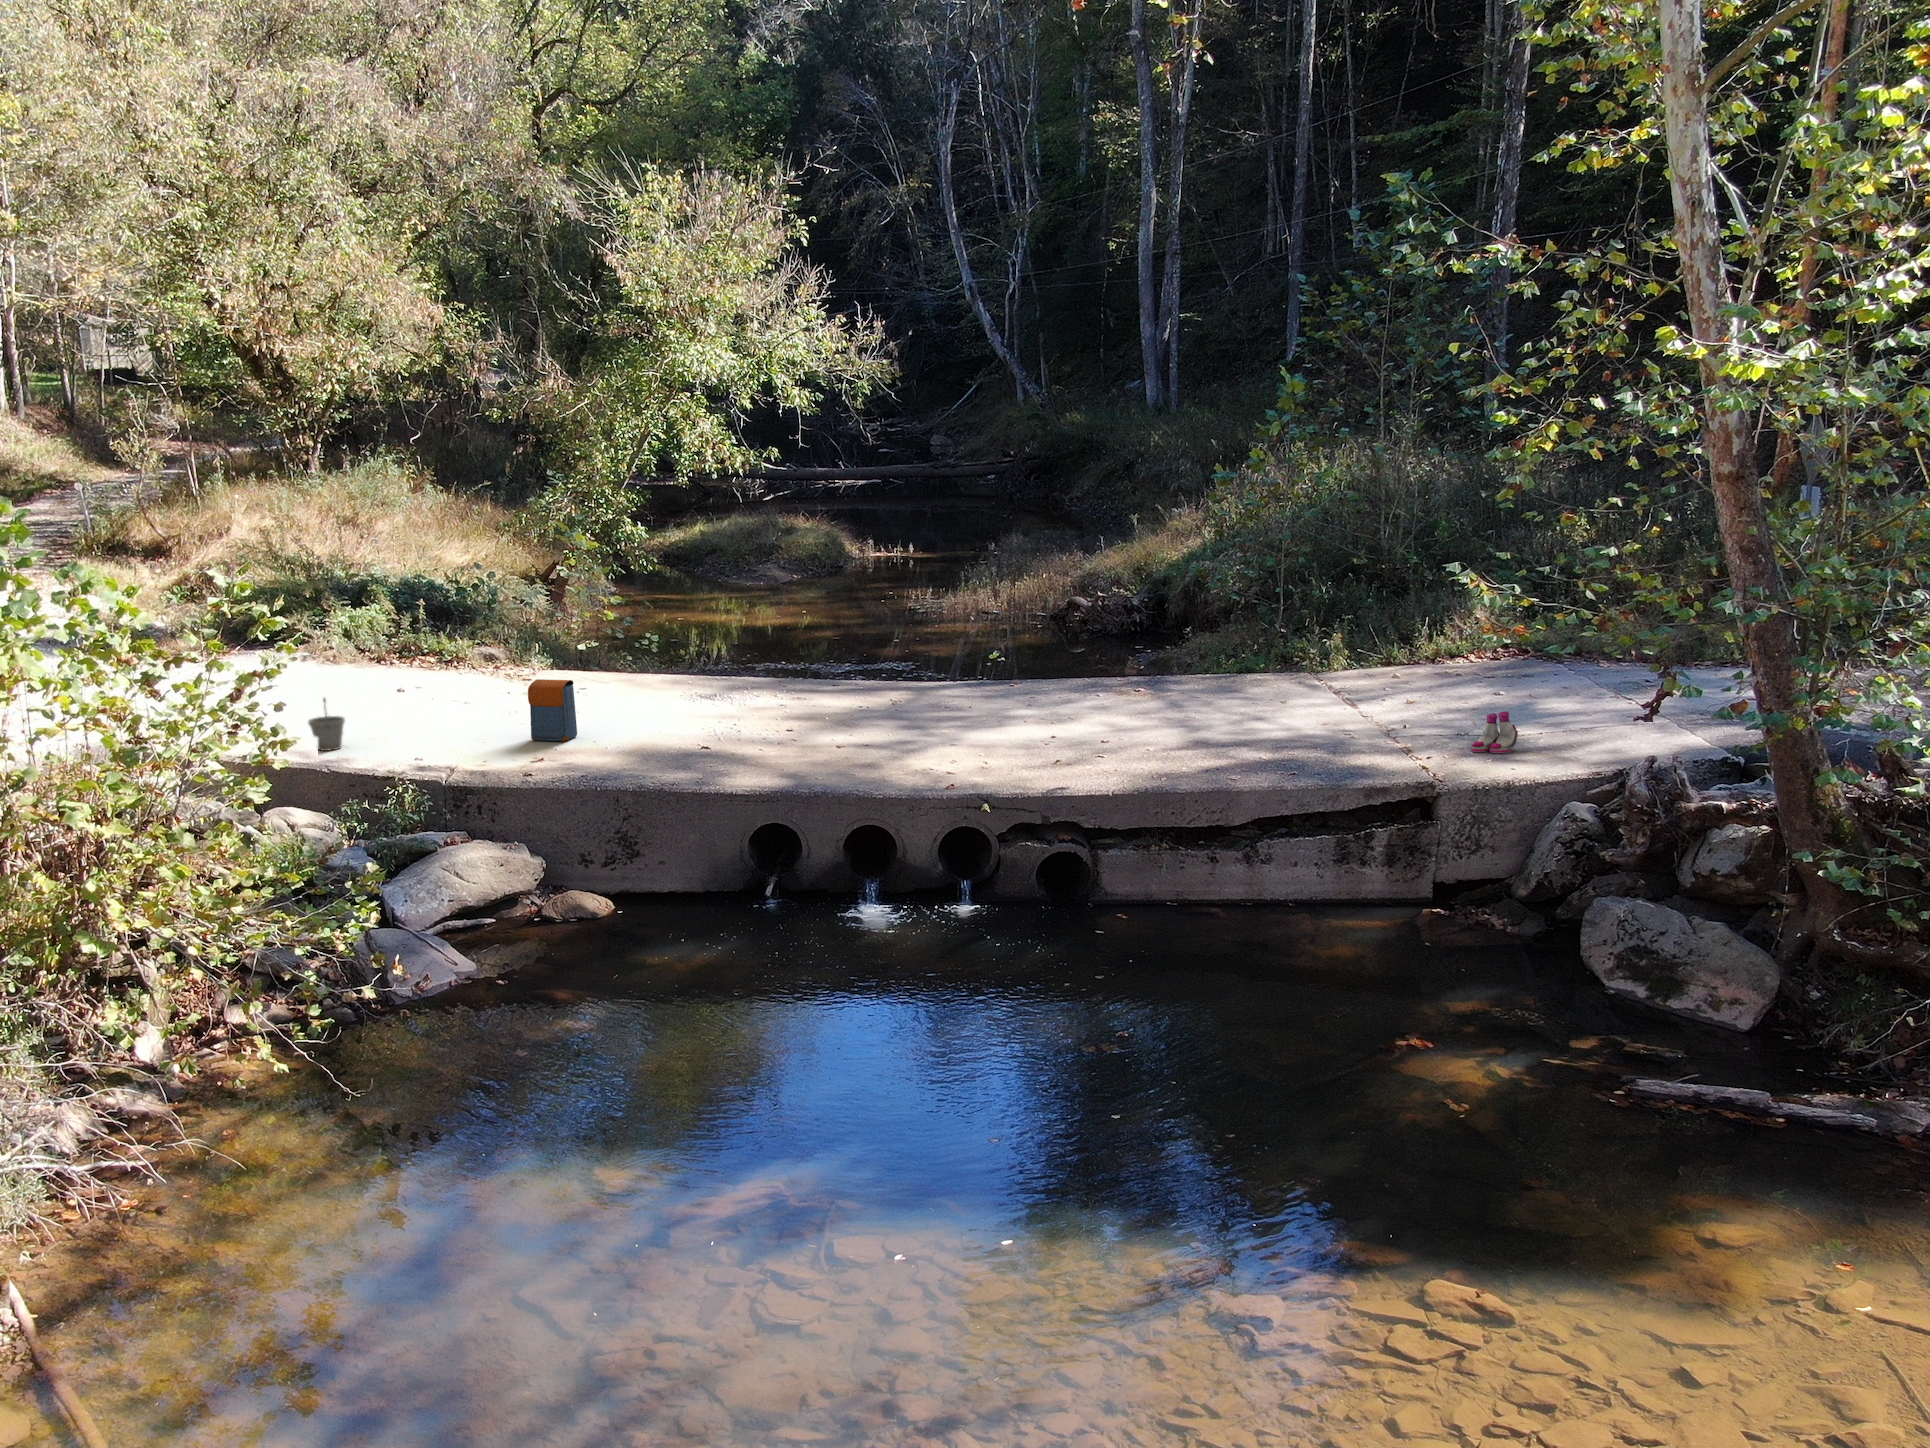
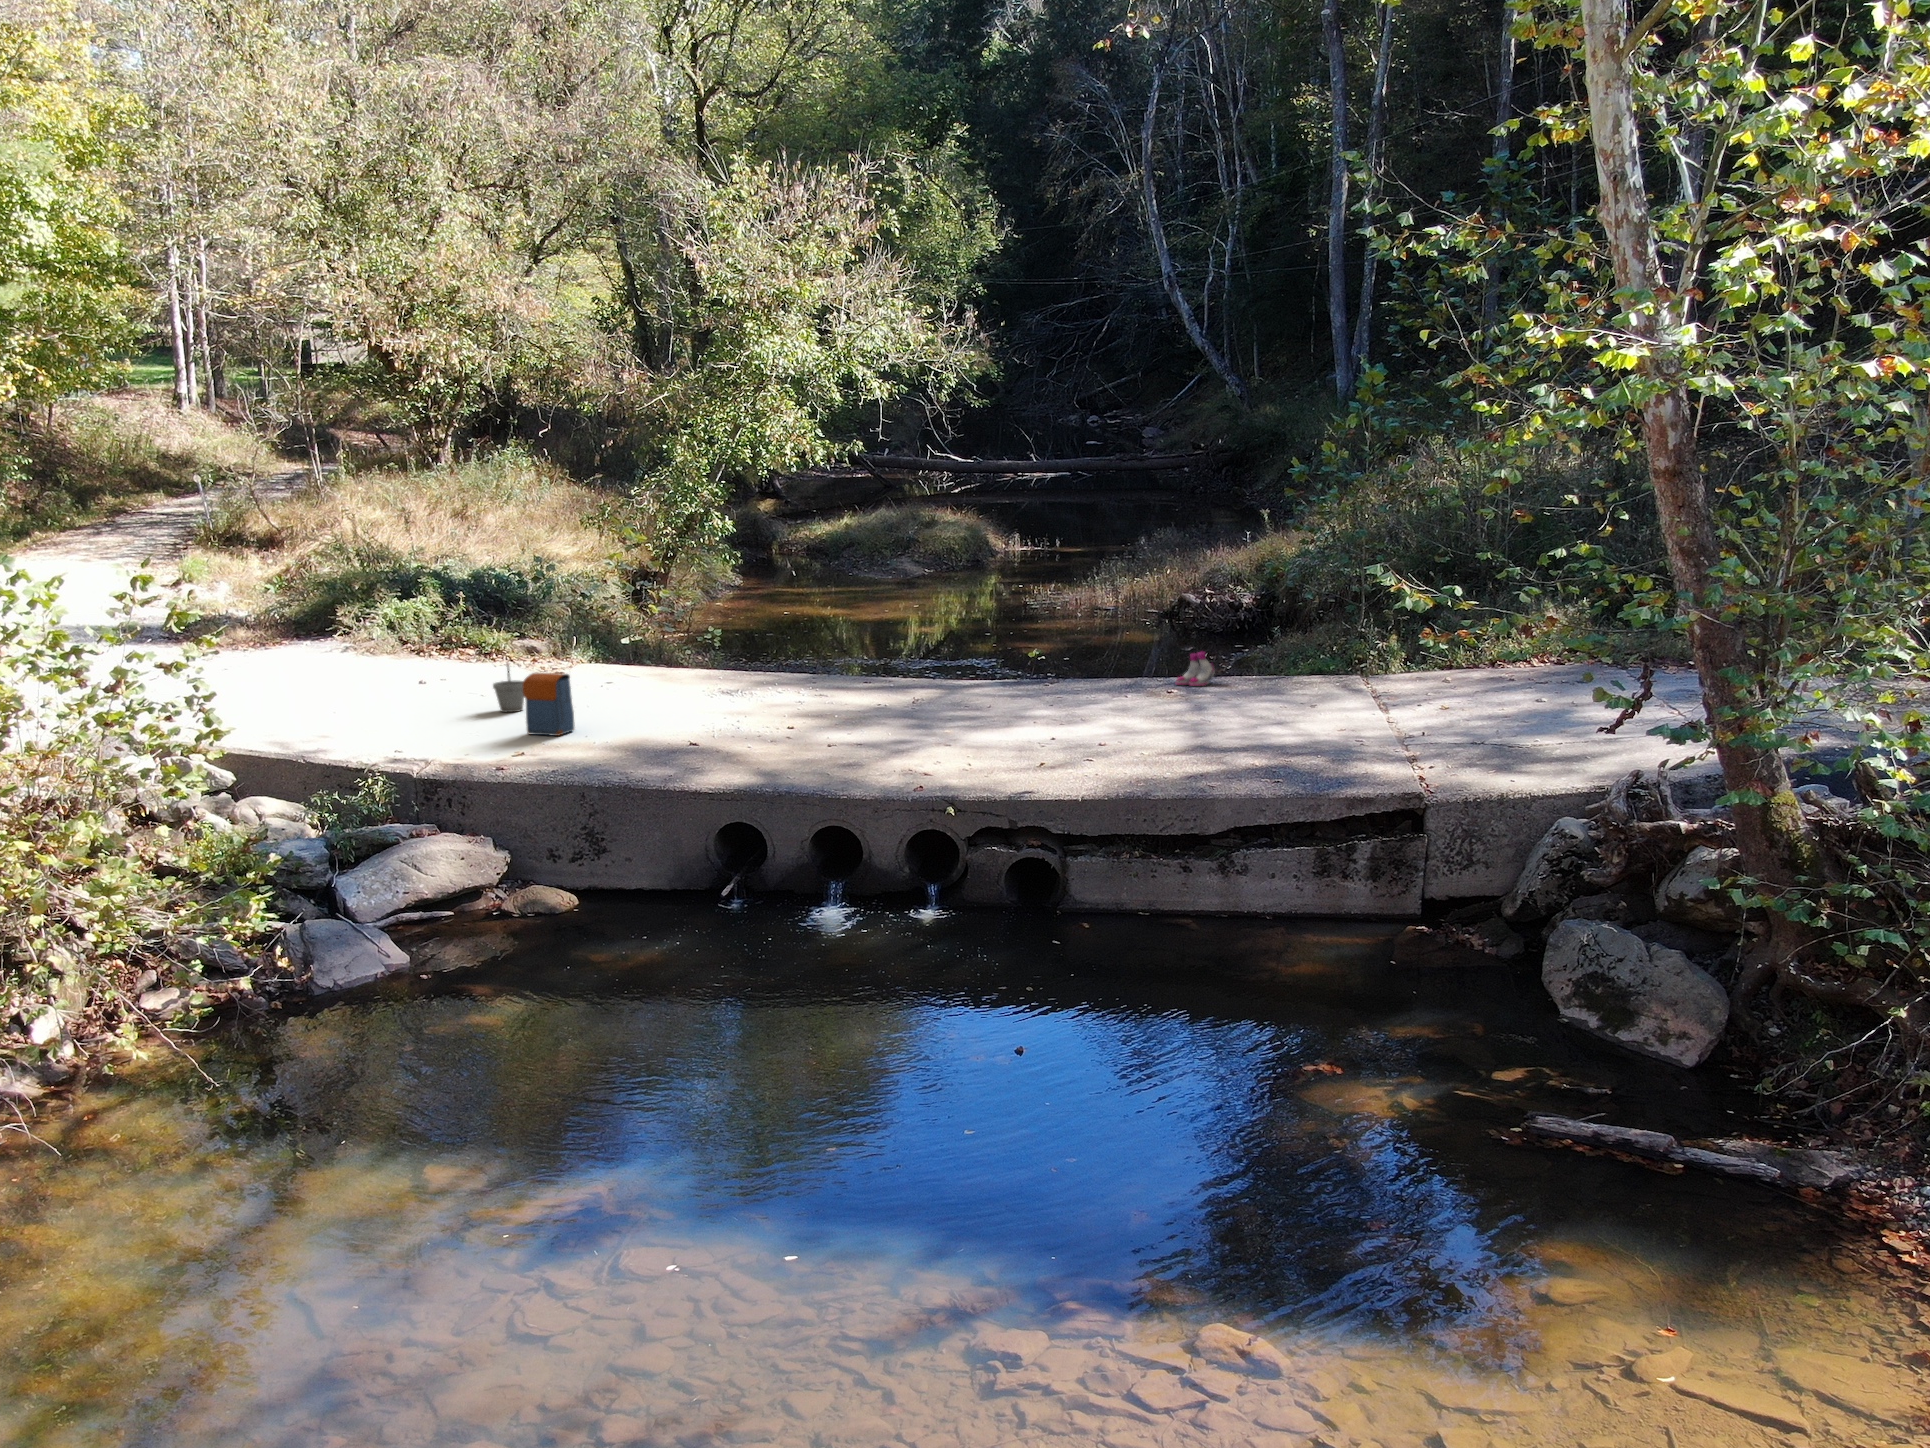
bucket: present [308,698,345,751] -> present [493,664,524,713]
boots: present [1471,711,1518,753] -> present [1176,651,1215,686]

